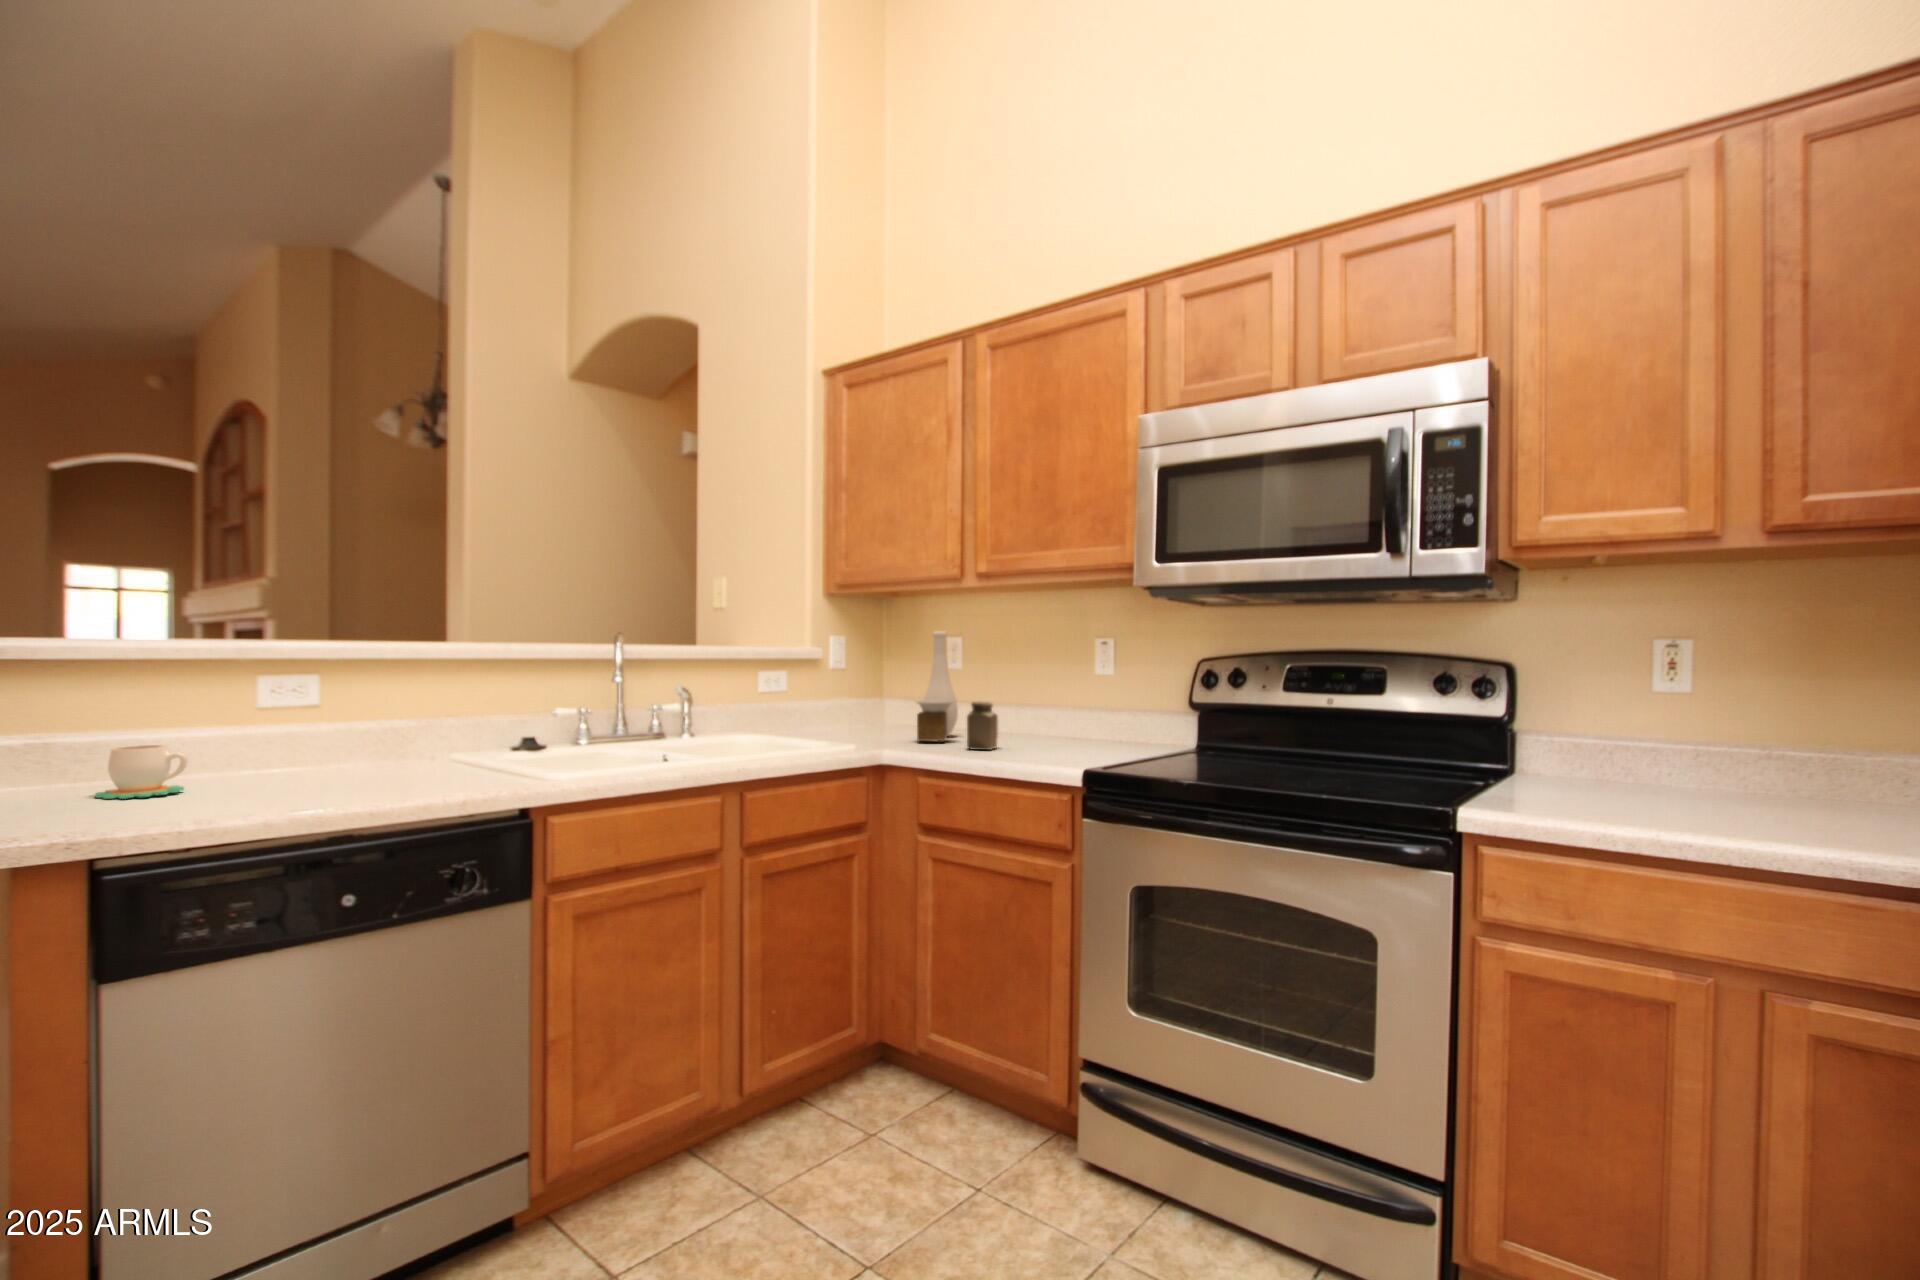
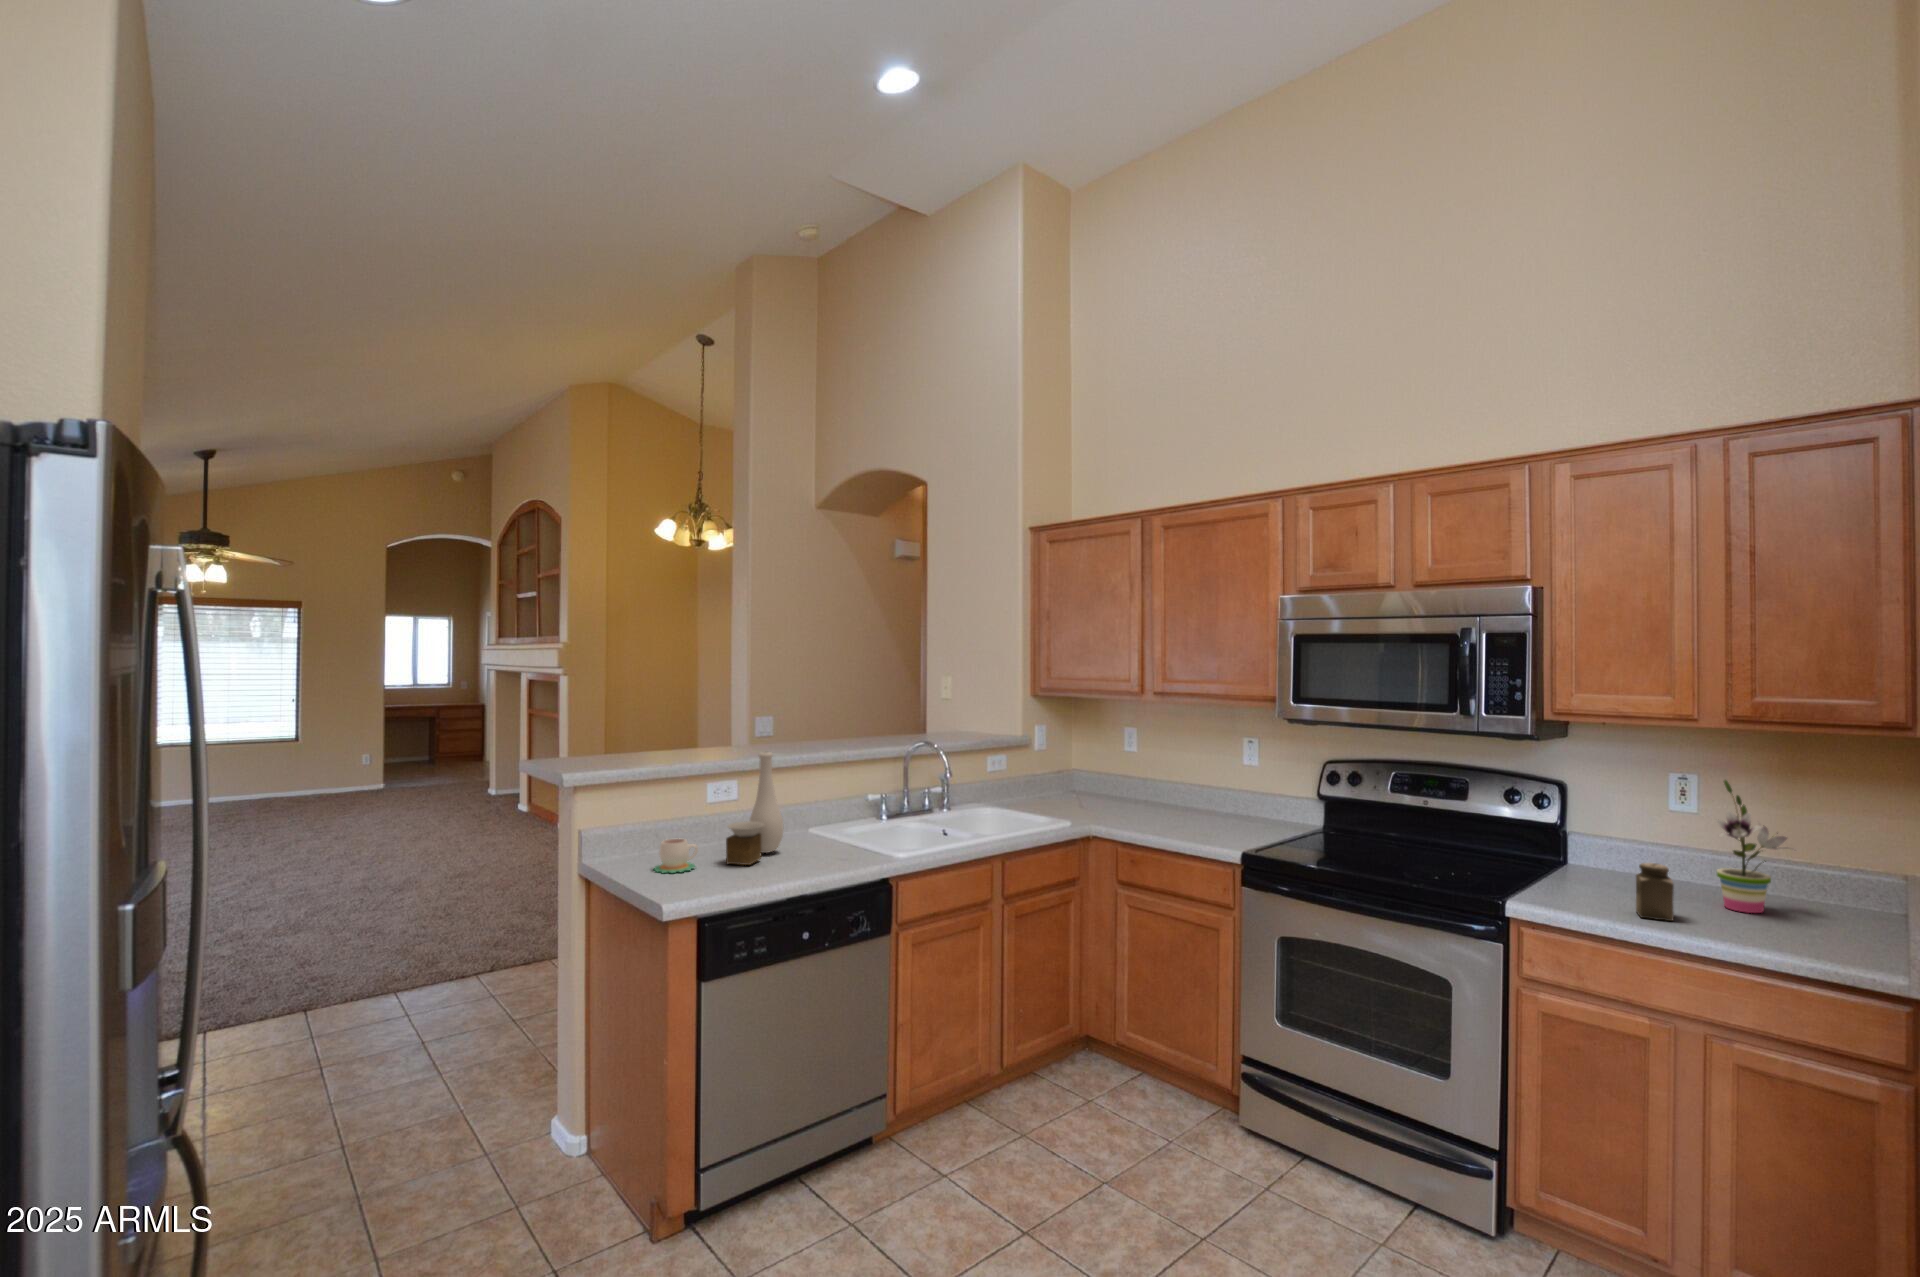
potted plant: none [1741,625,1856,812] -> present [1714,780,1788,913]
vase: present [917,631,958,741] -> present [726,752,783,865]
salt shaker: present [967,701,998,750] -> present [1636,863,1674,921]

